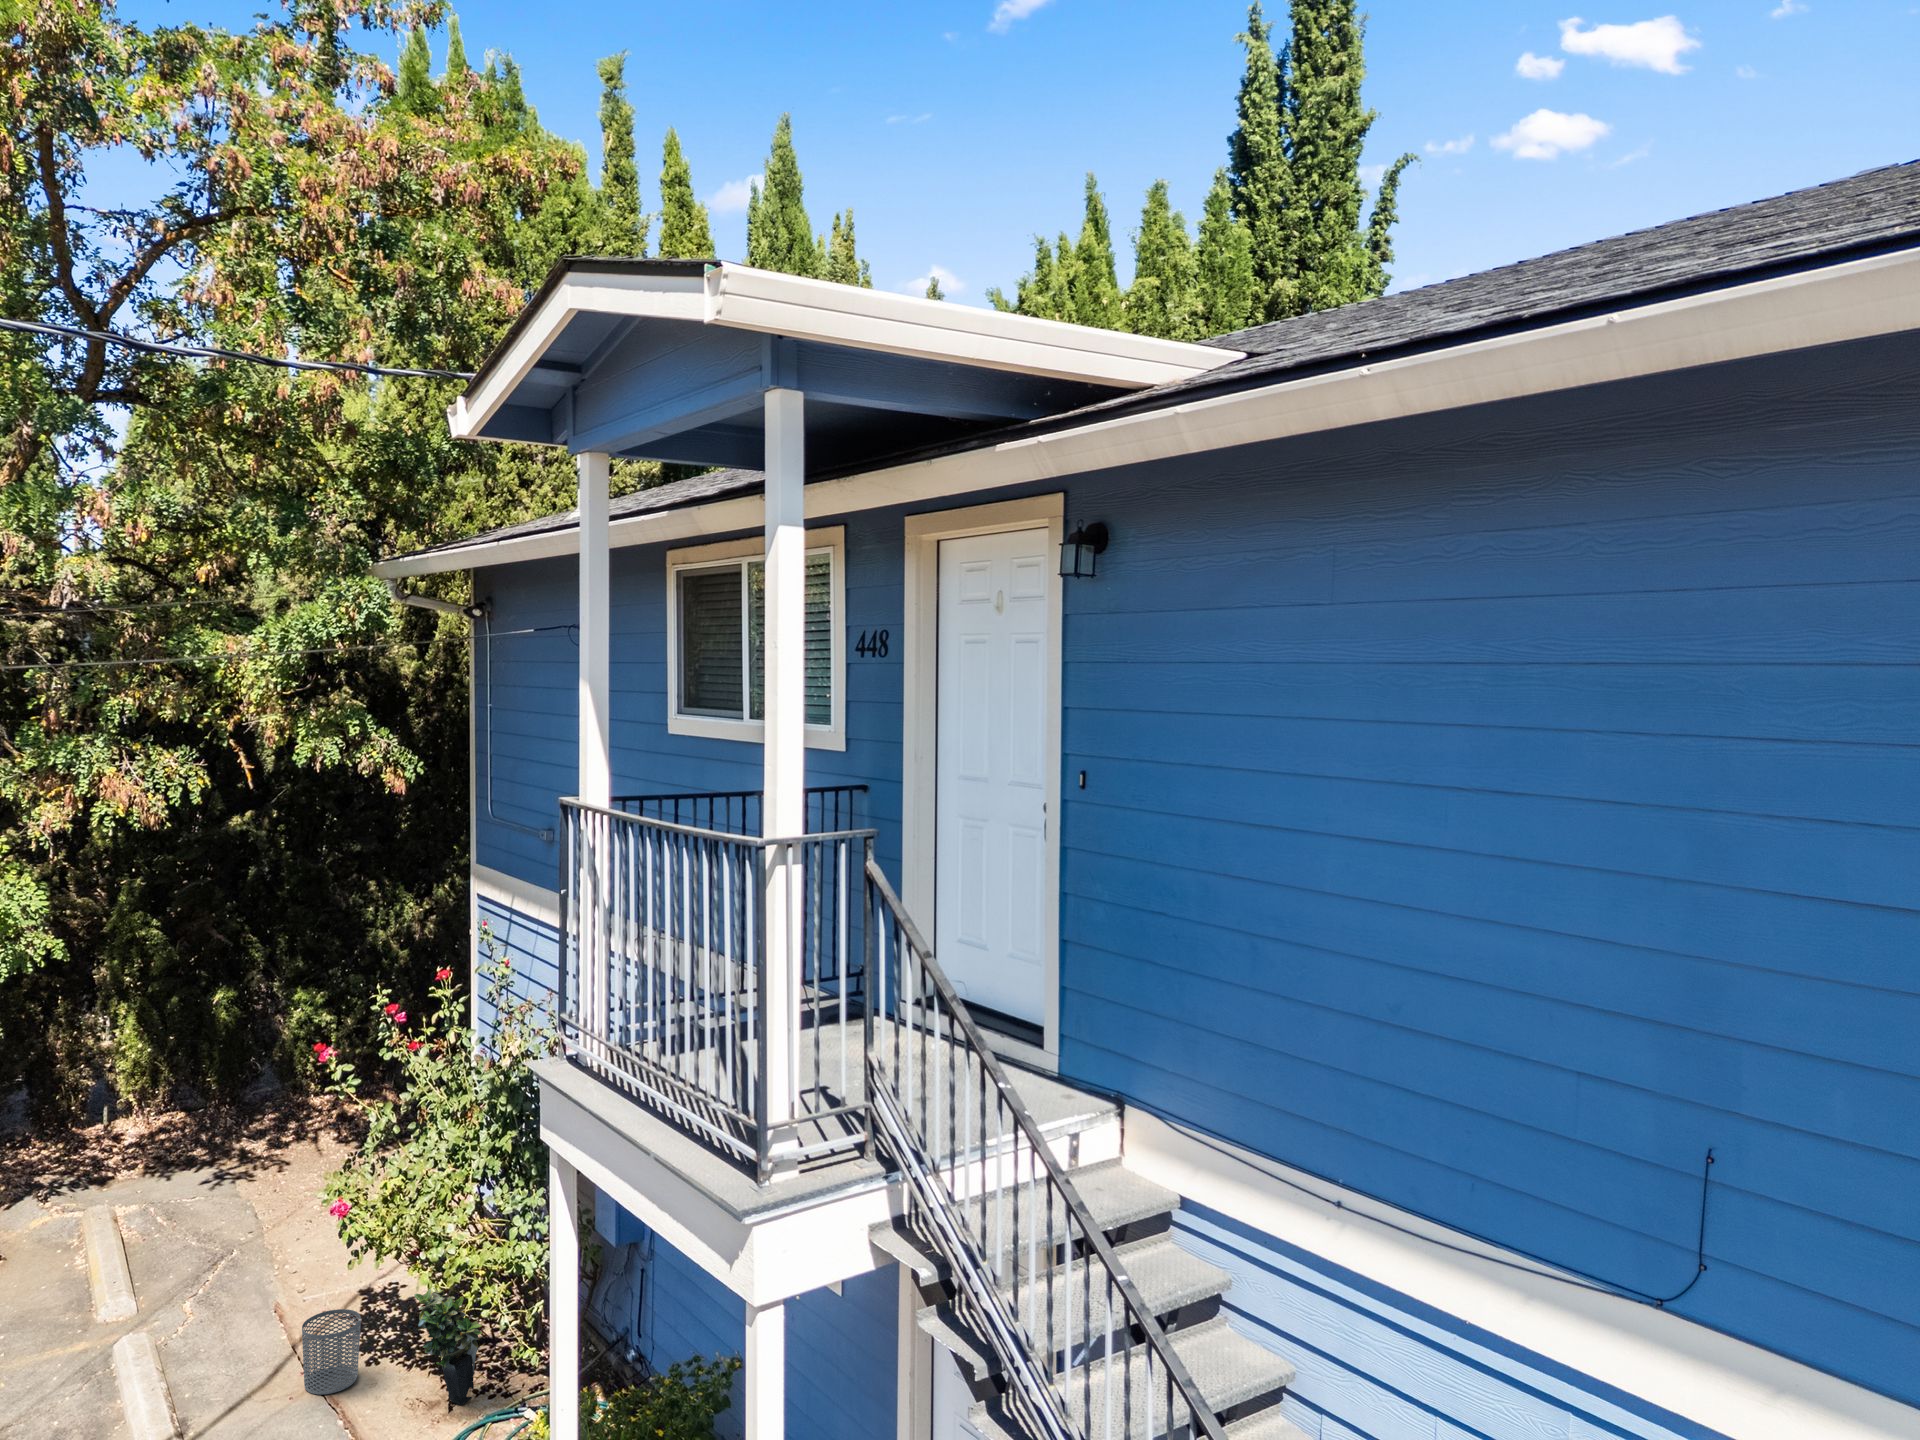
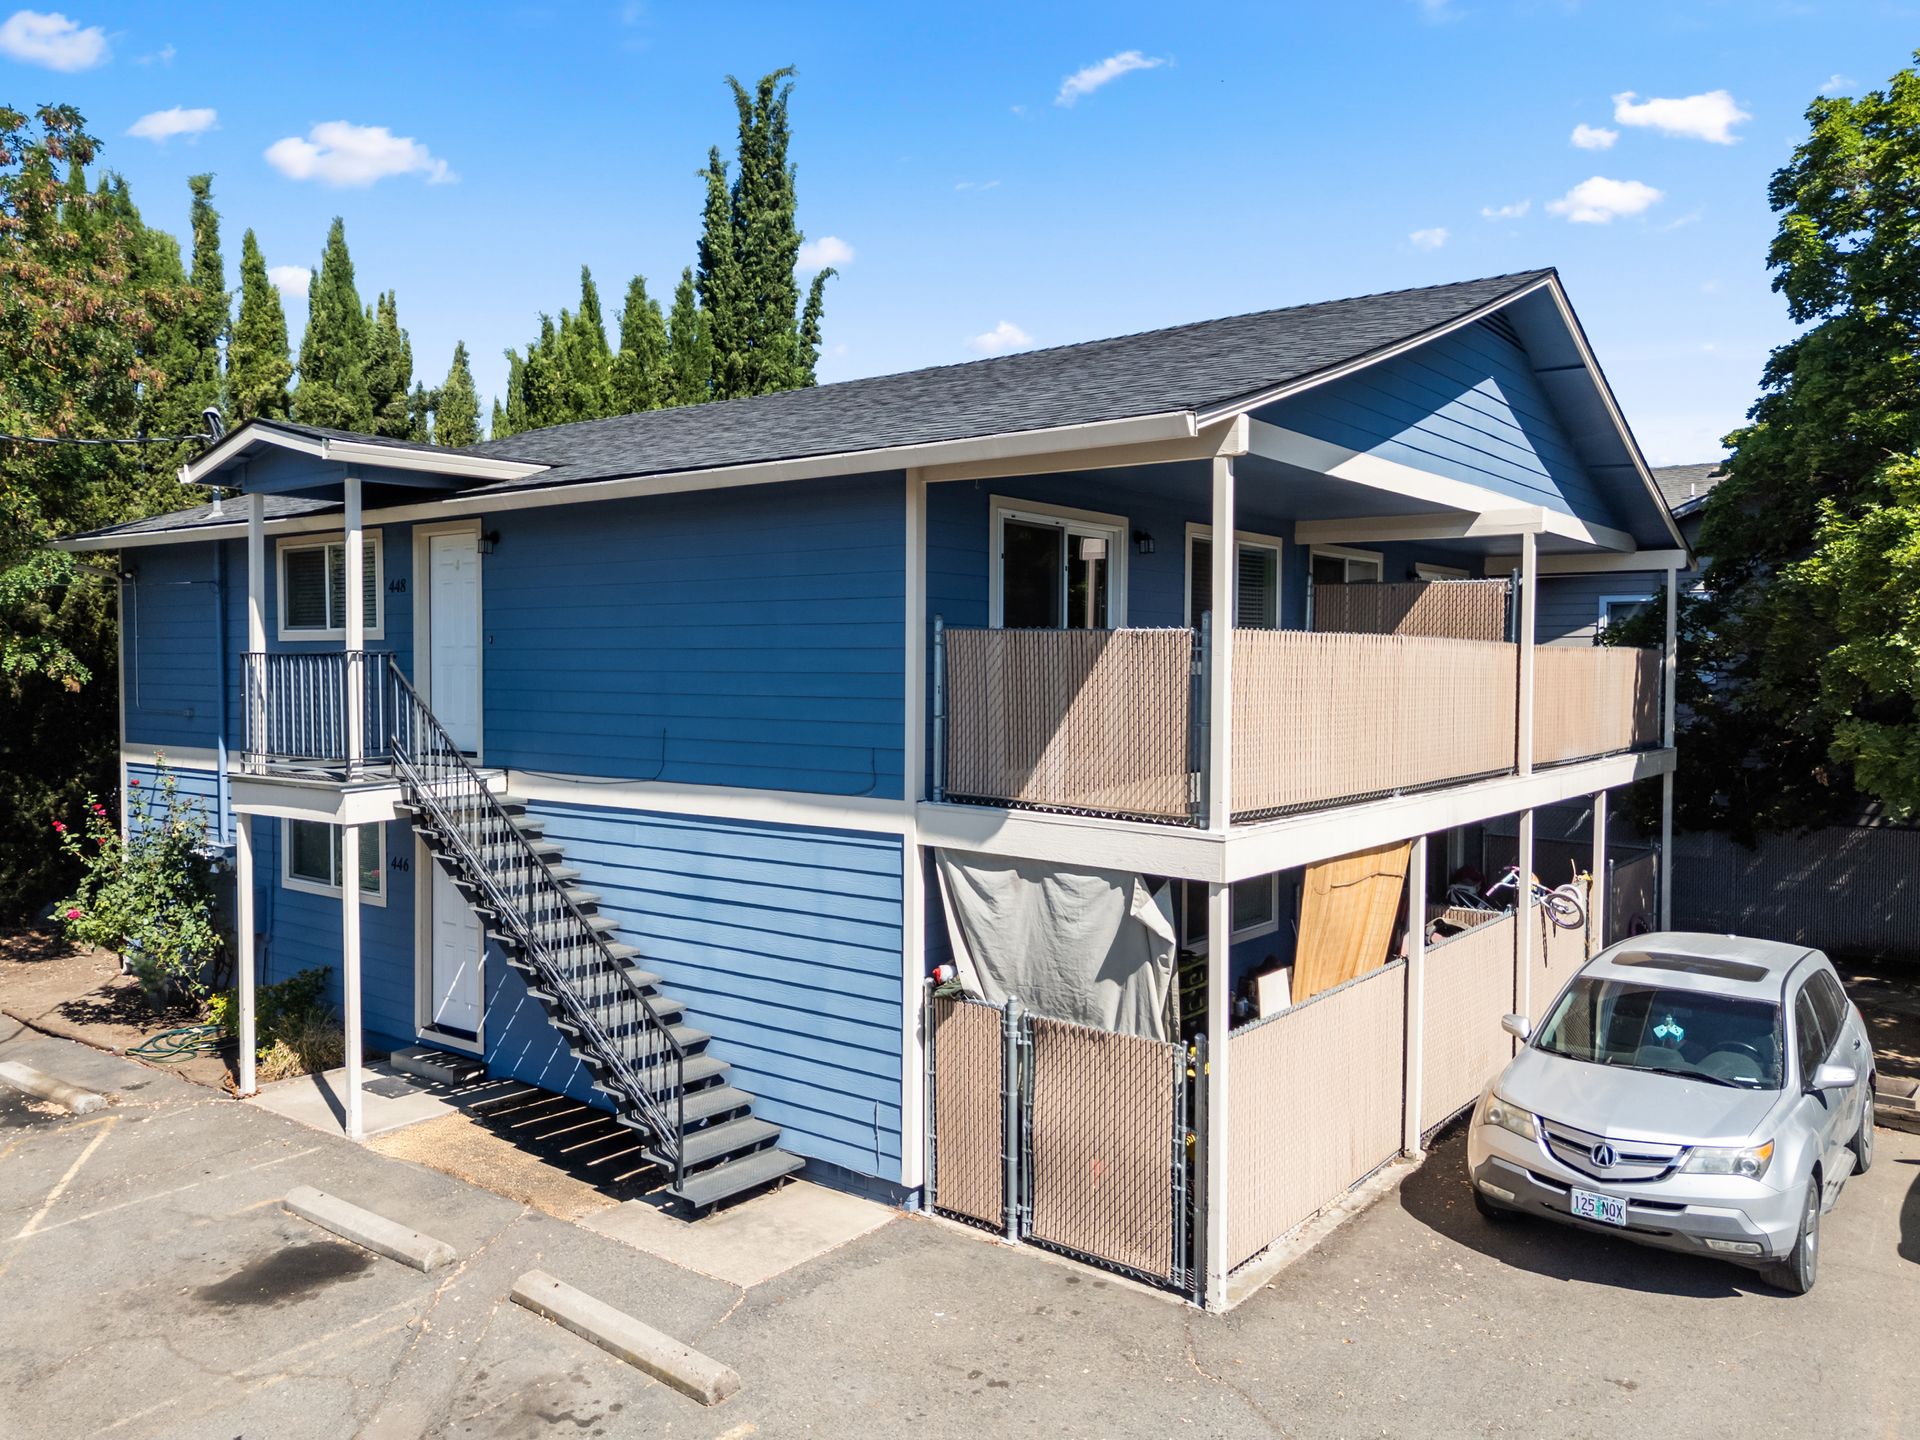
waste bin: present [302,1309,361,1395] -> none [53,976,90,1018]

